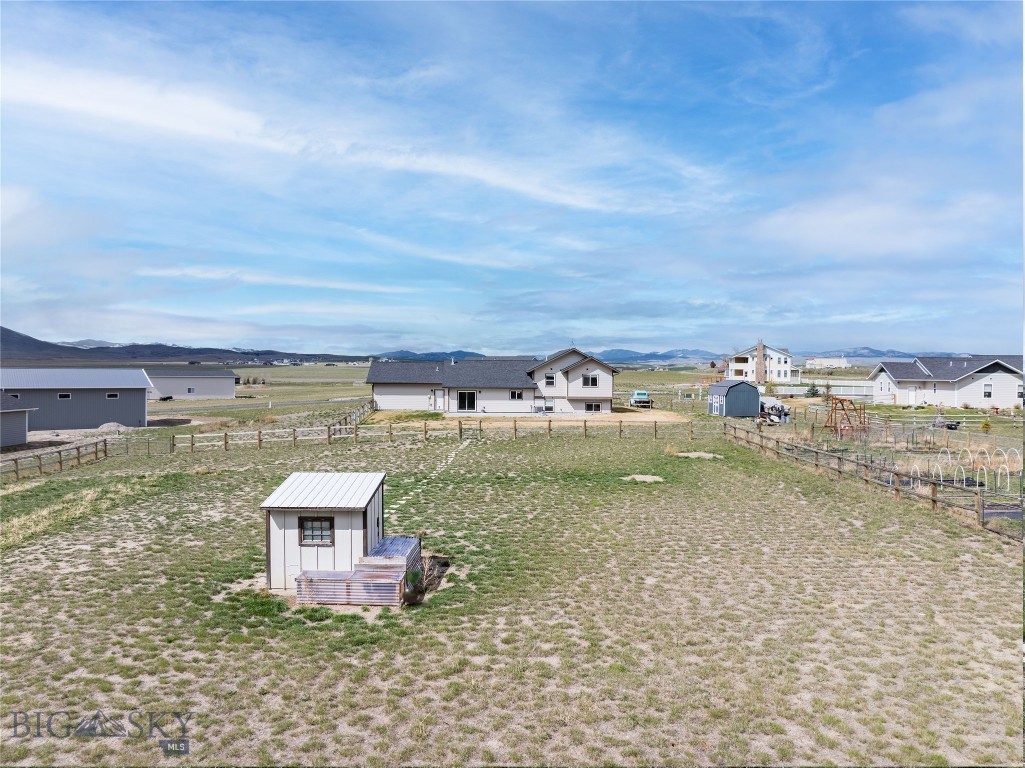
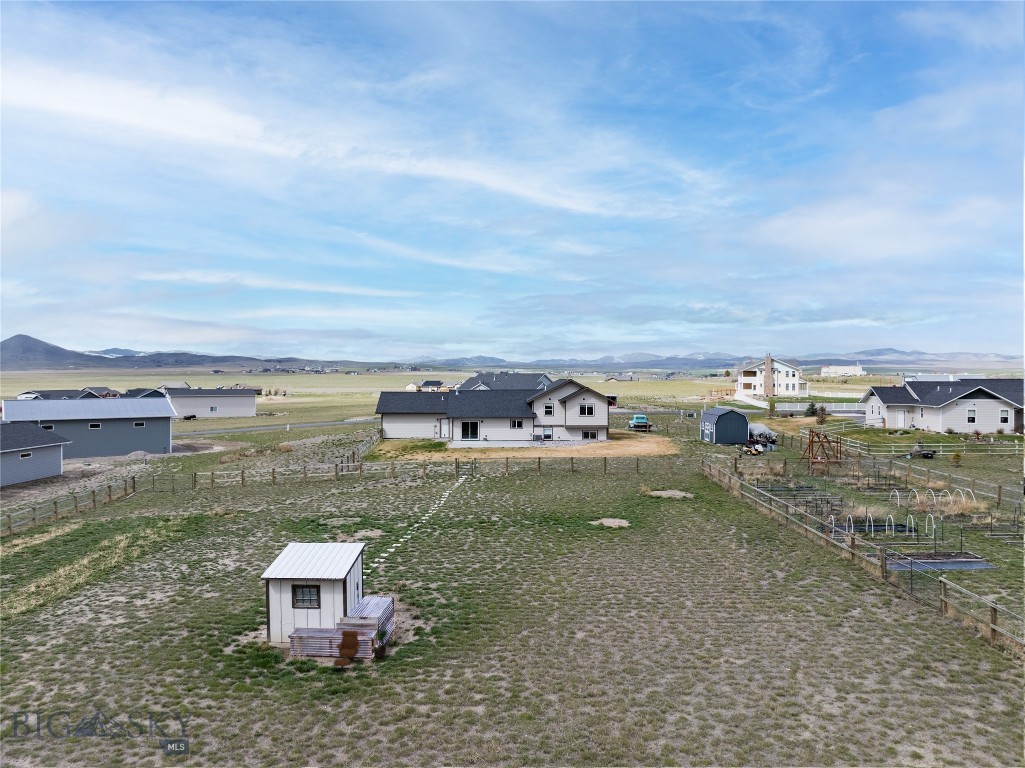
lounge chair: none [355,571,389,622] -> present [334,630,361,673]

